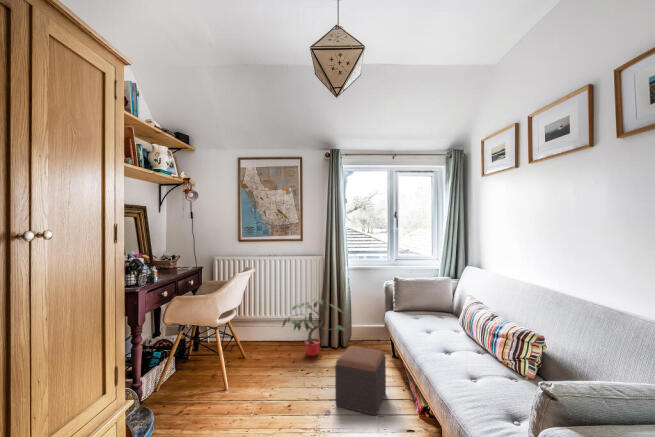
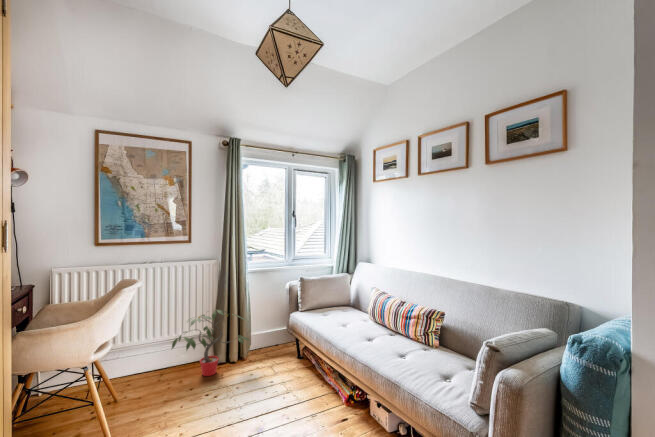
footstool: present [335,346,386,415] -> none [265,352,311,419]

